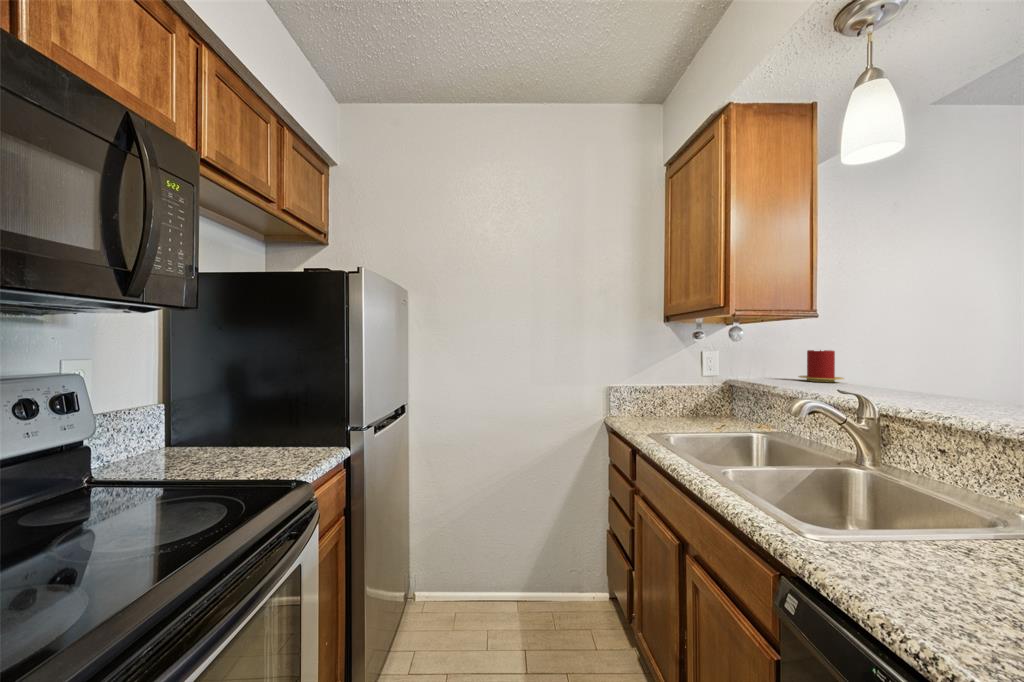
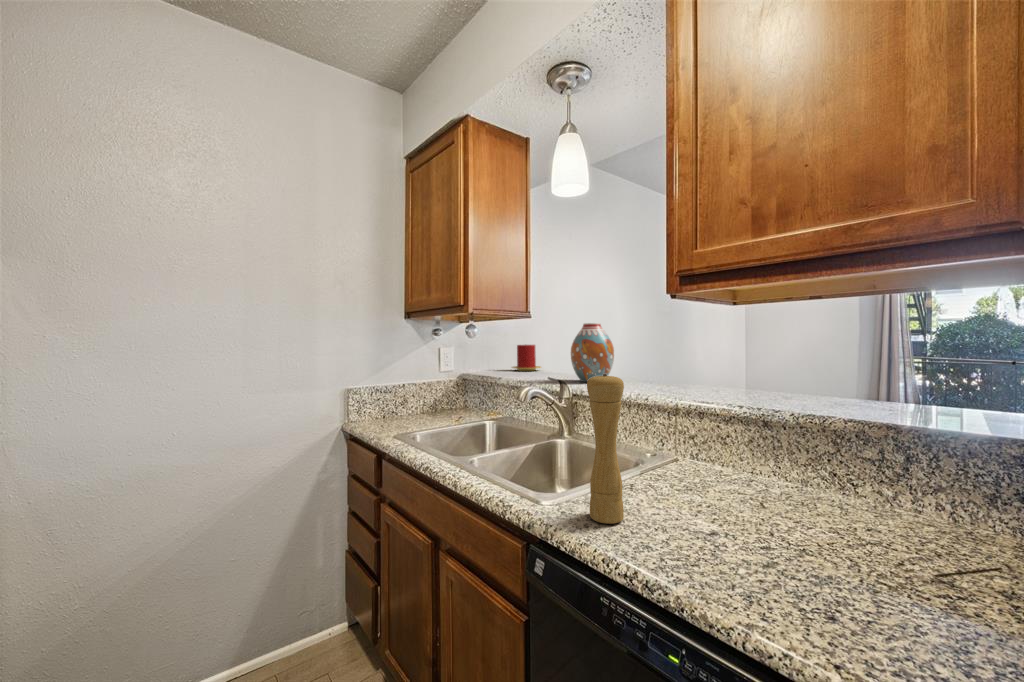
vase: none [884,322,965,403] -> present [571,323,614,382]
pepper mill: none [873,385,939,588] -> present [587,374,624,524]

